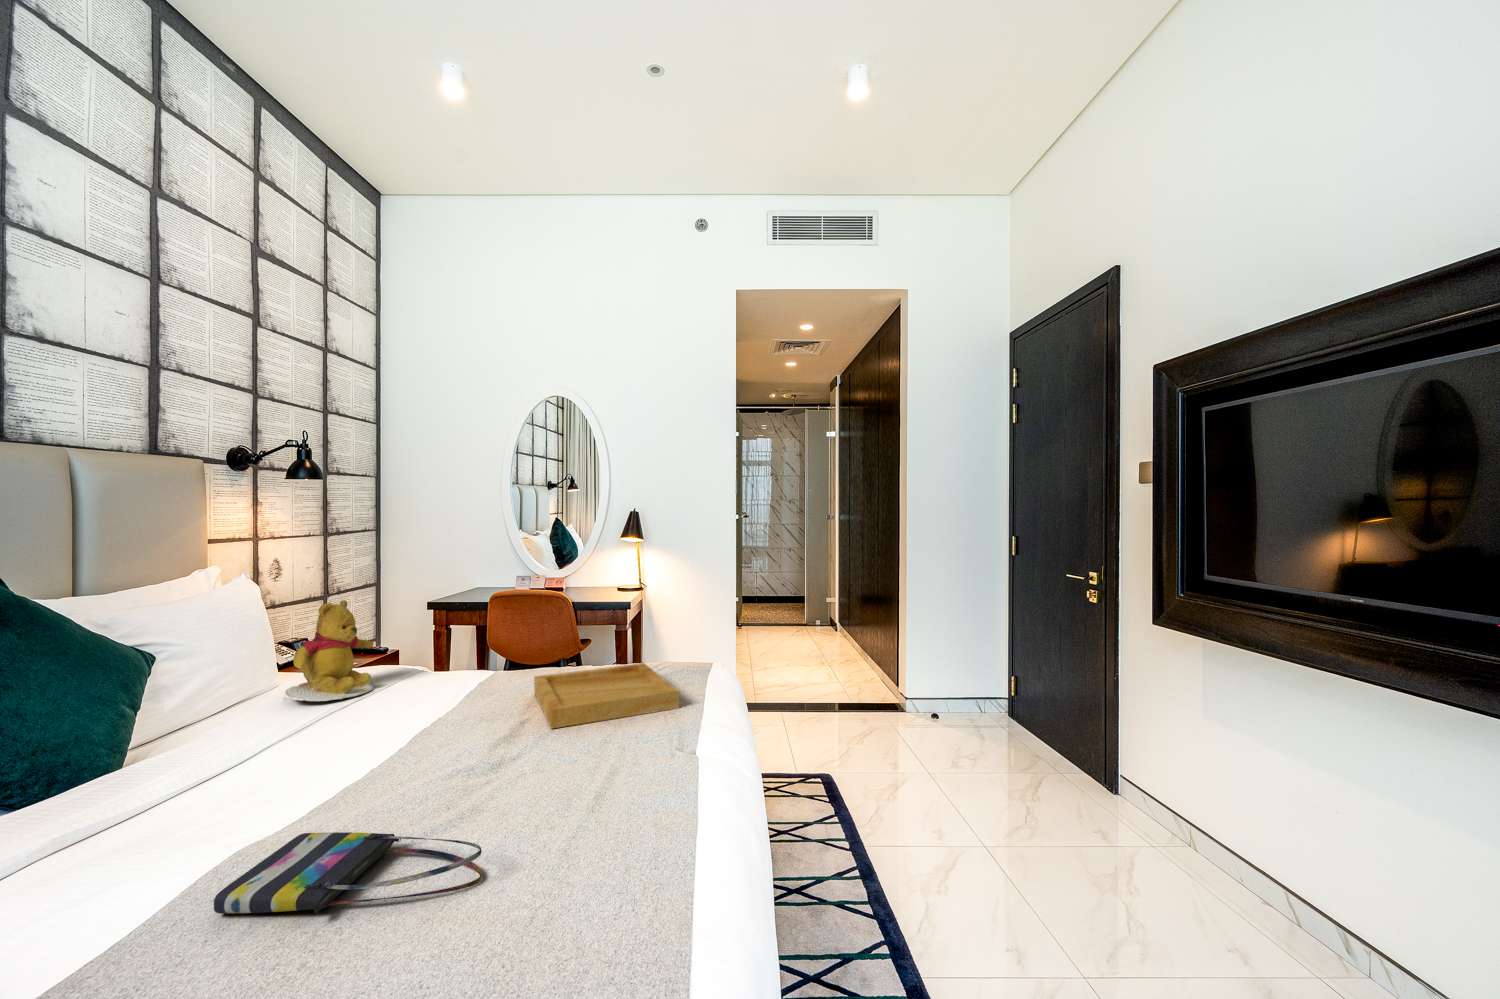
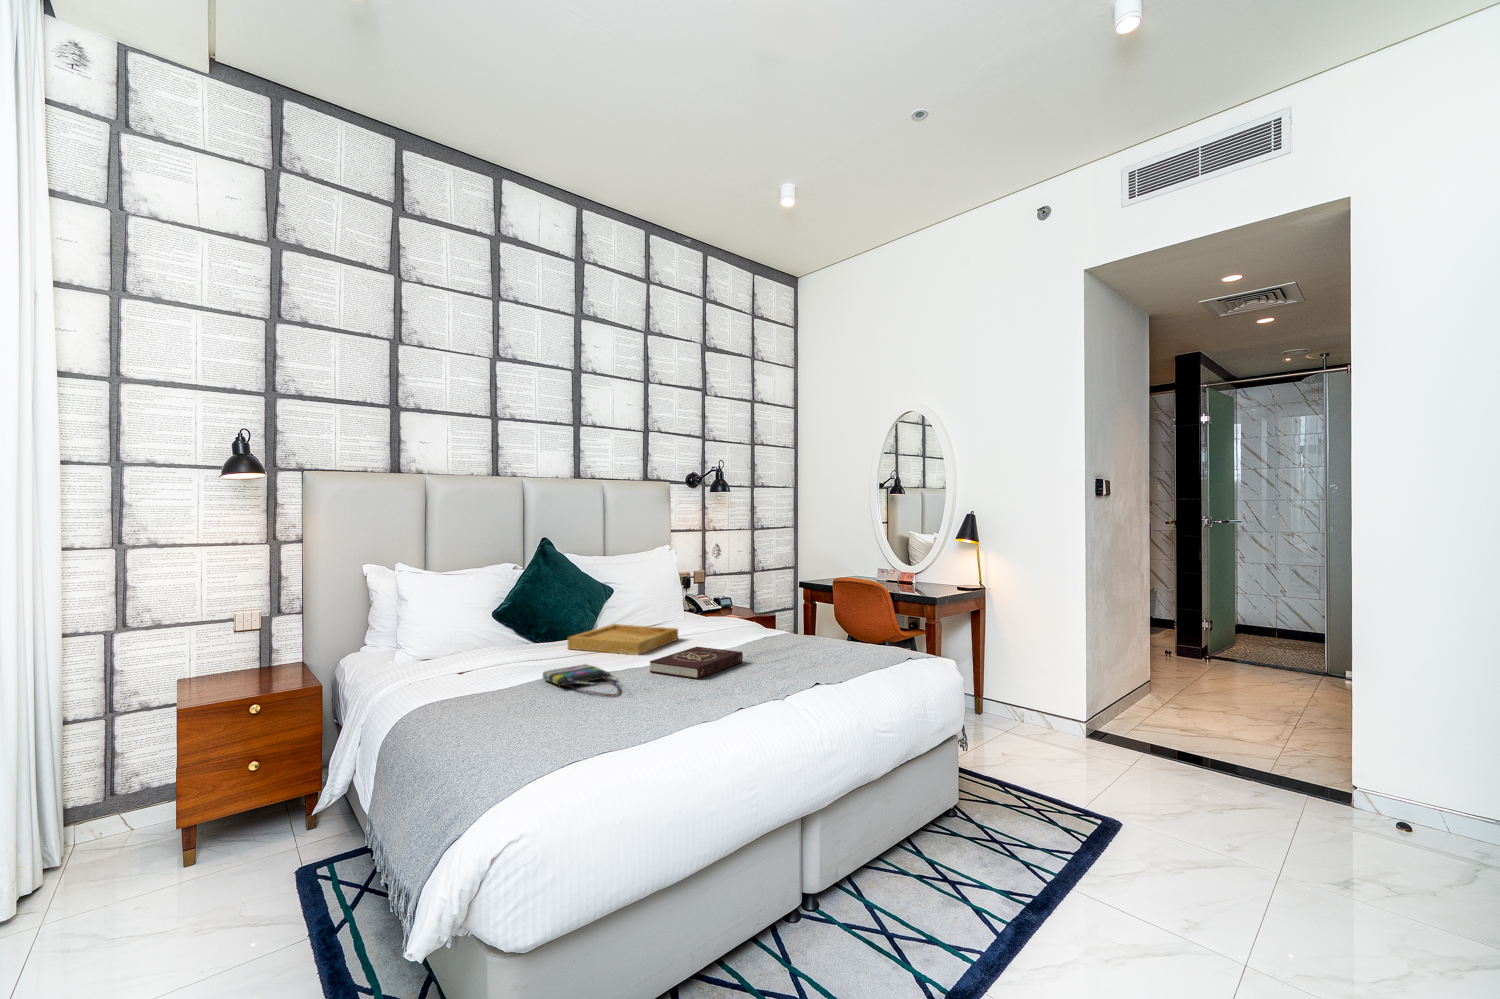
teddy bear: present [285,600,374,701] -> none [669,569,721,628]
tray: present [534,663,679,728] -> present [568,624,678,655]
book: none [442,720,560,802] -> present [650,647,743,679]

